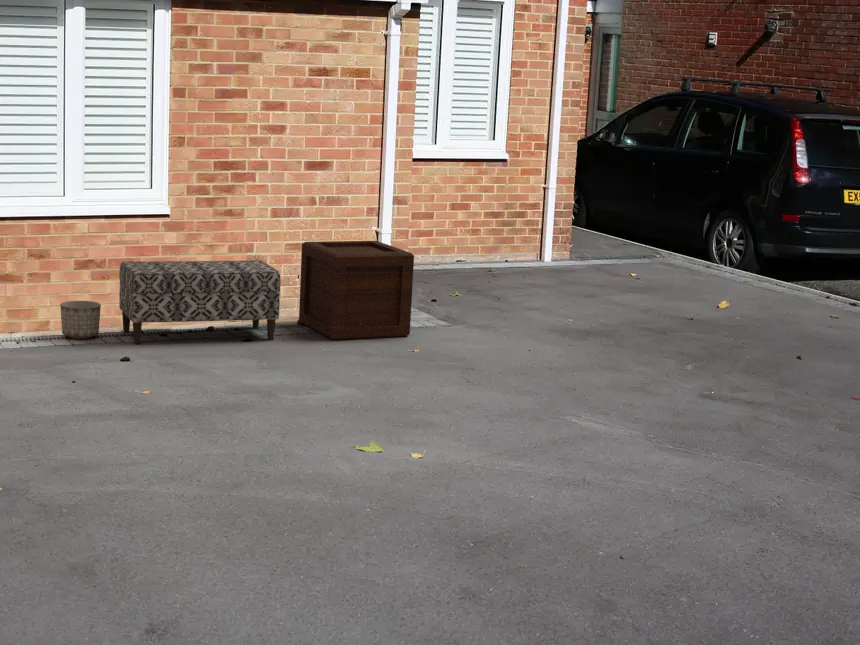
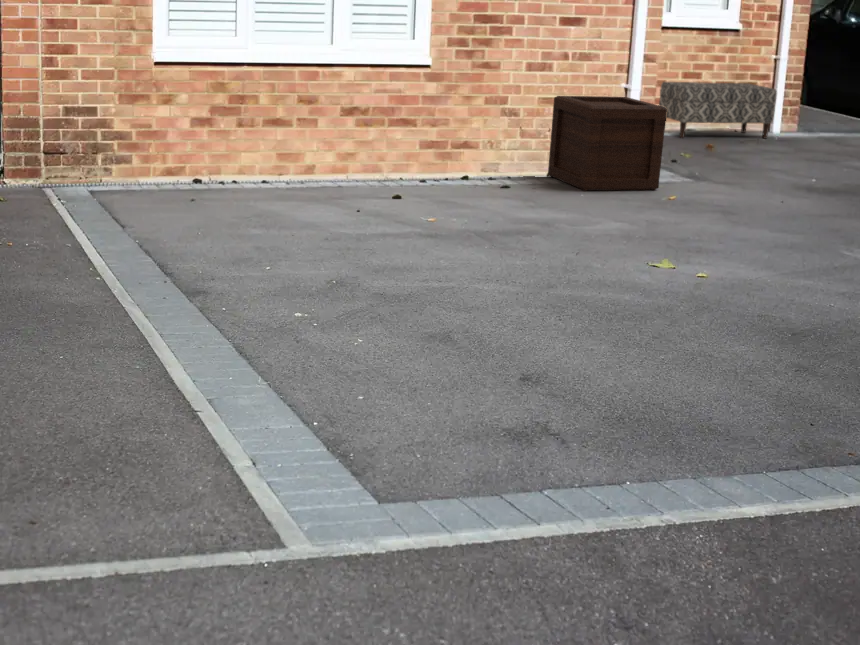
bench: present [119,260,281,344] -> present [659,82,777,138]
planter: present [60,301,101,339] -> none [328,146,366,182]

